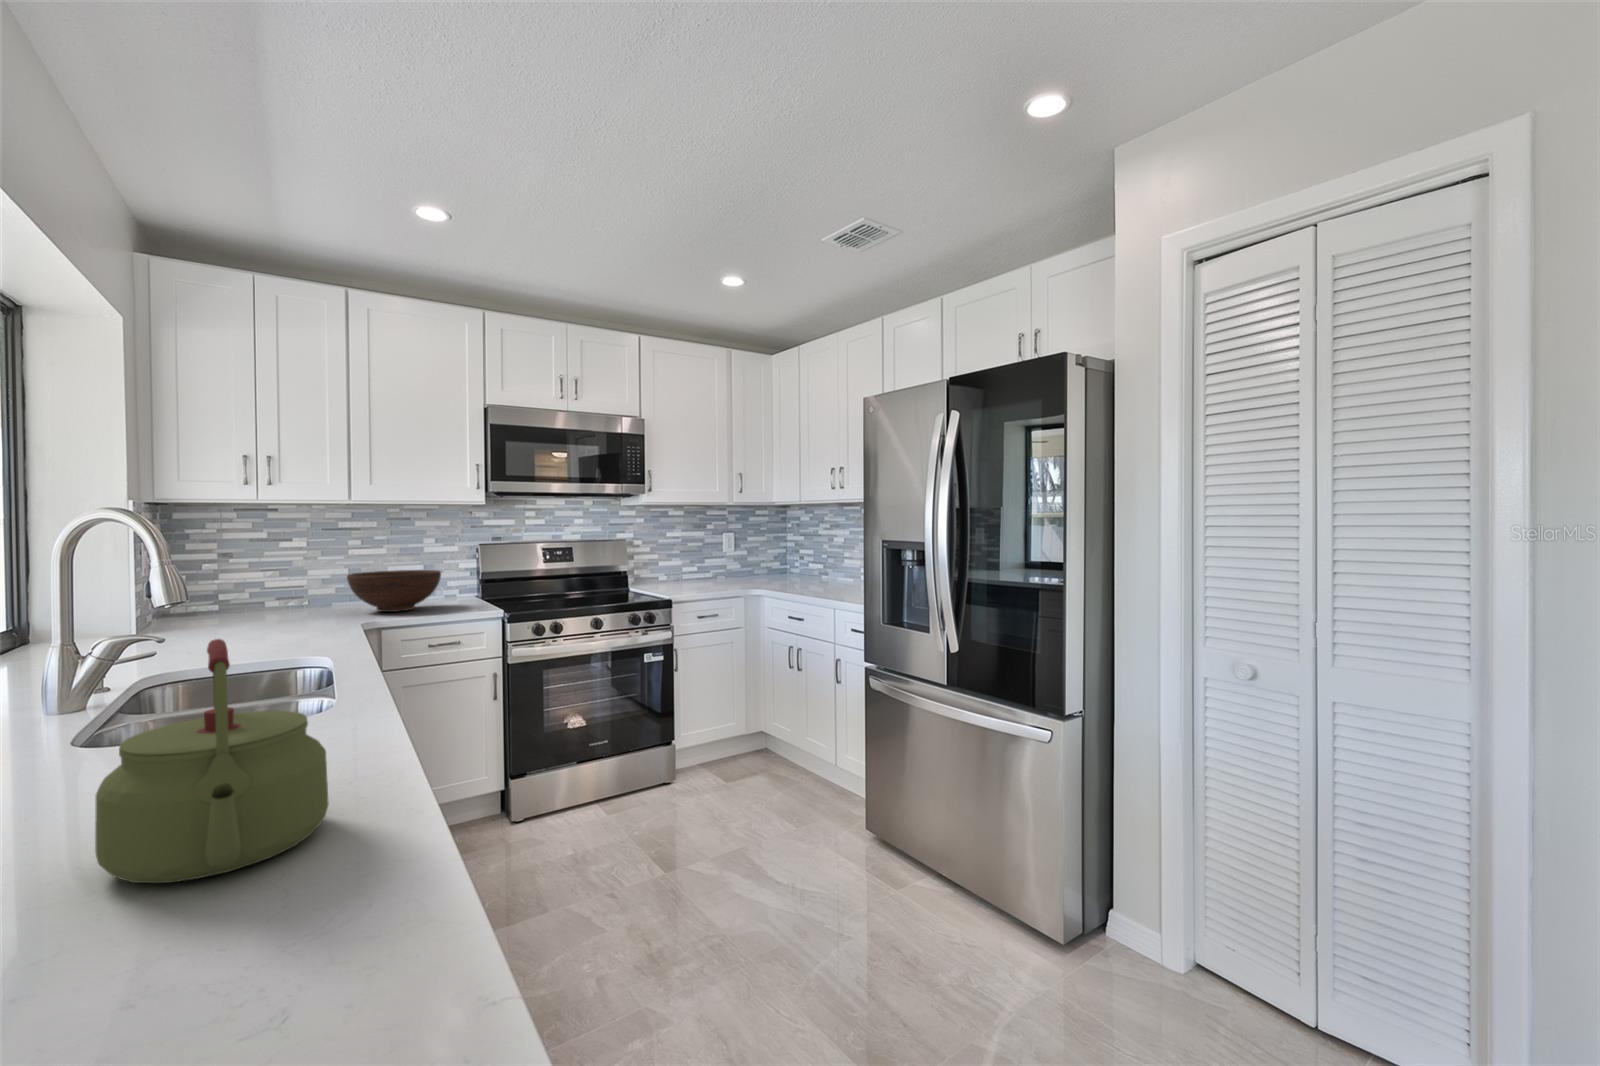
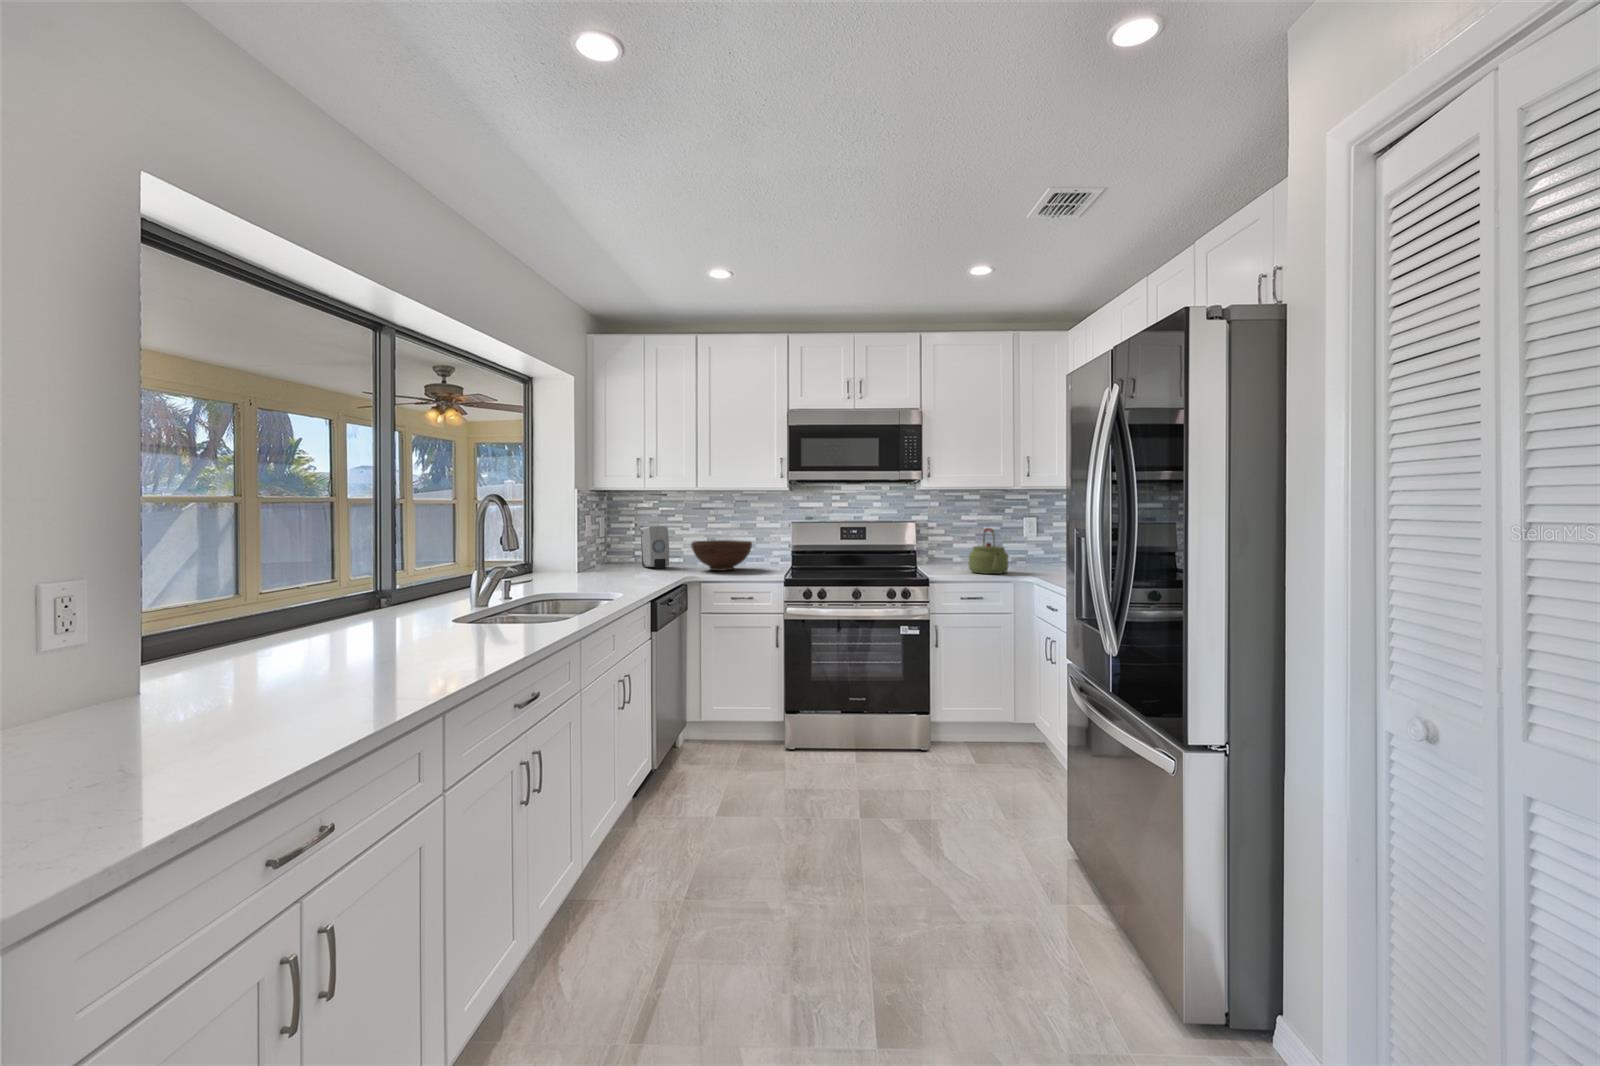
soap dispenser: none [241,555,300,618] -> present [641,526,669,569]
kettle: present [95,639,329,883] -> present [969,528,1008,574]

